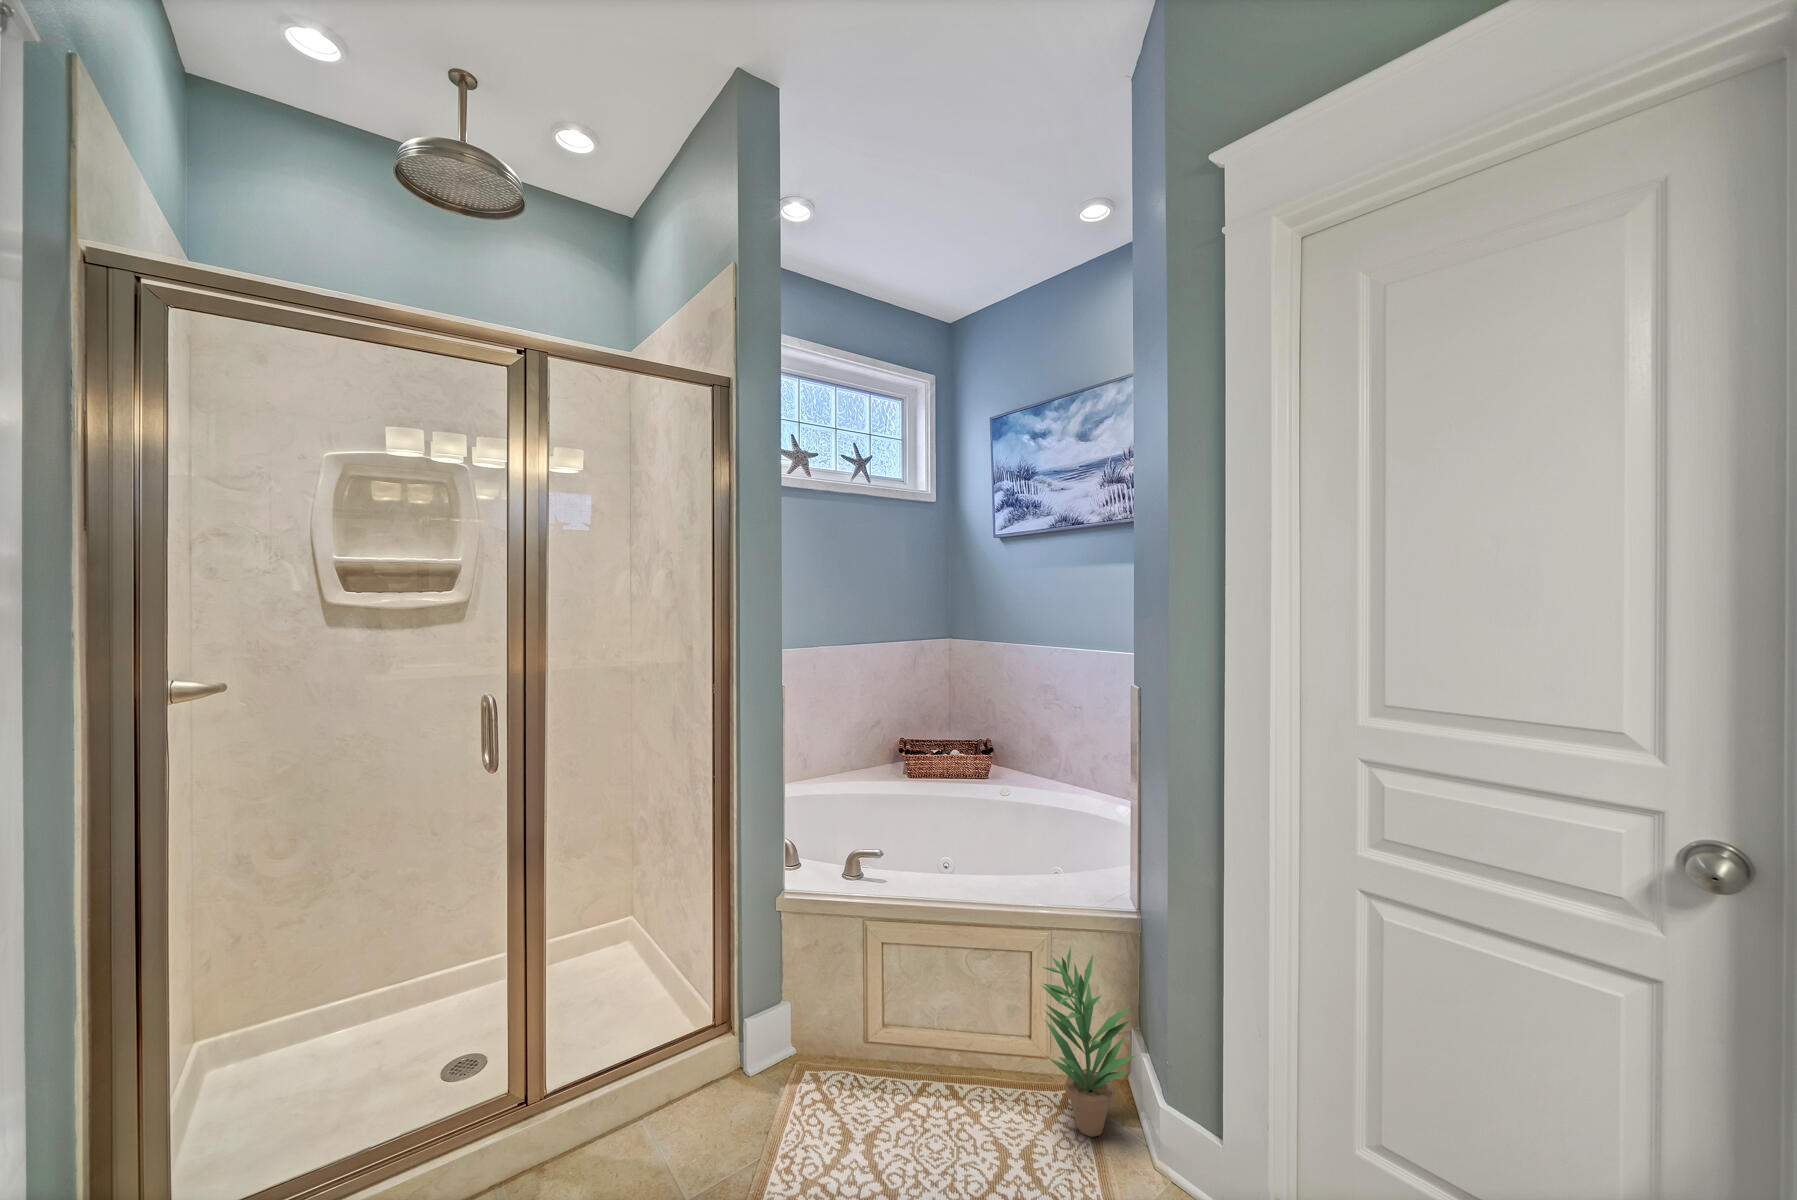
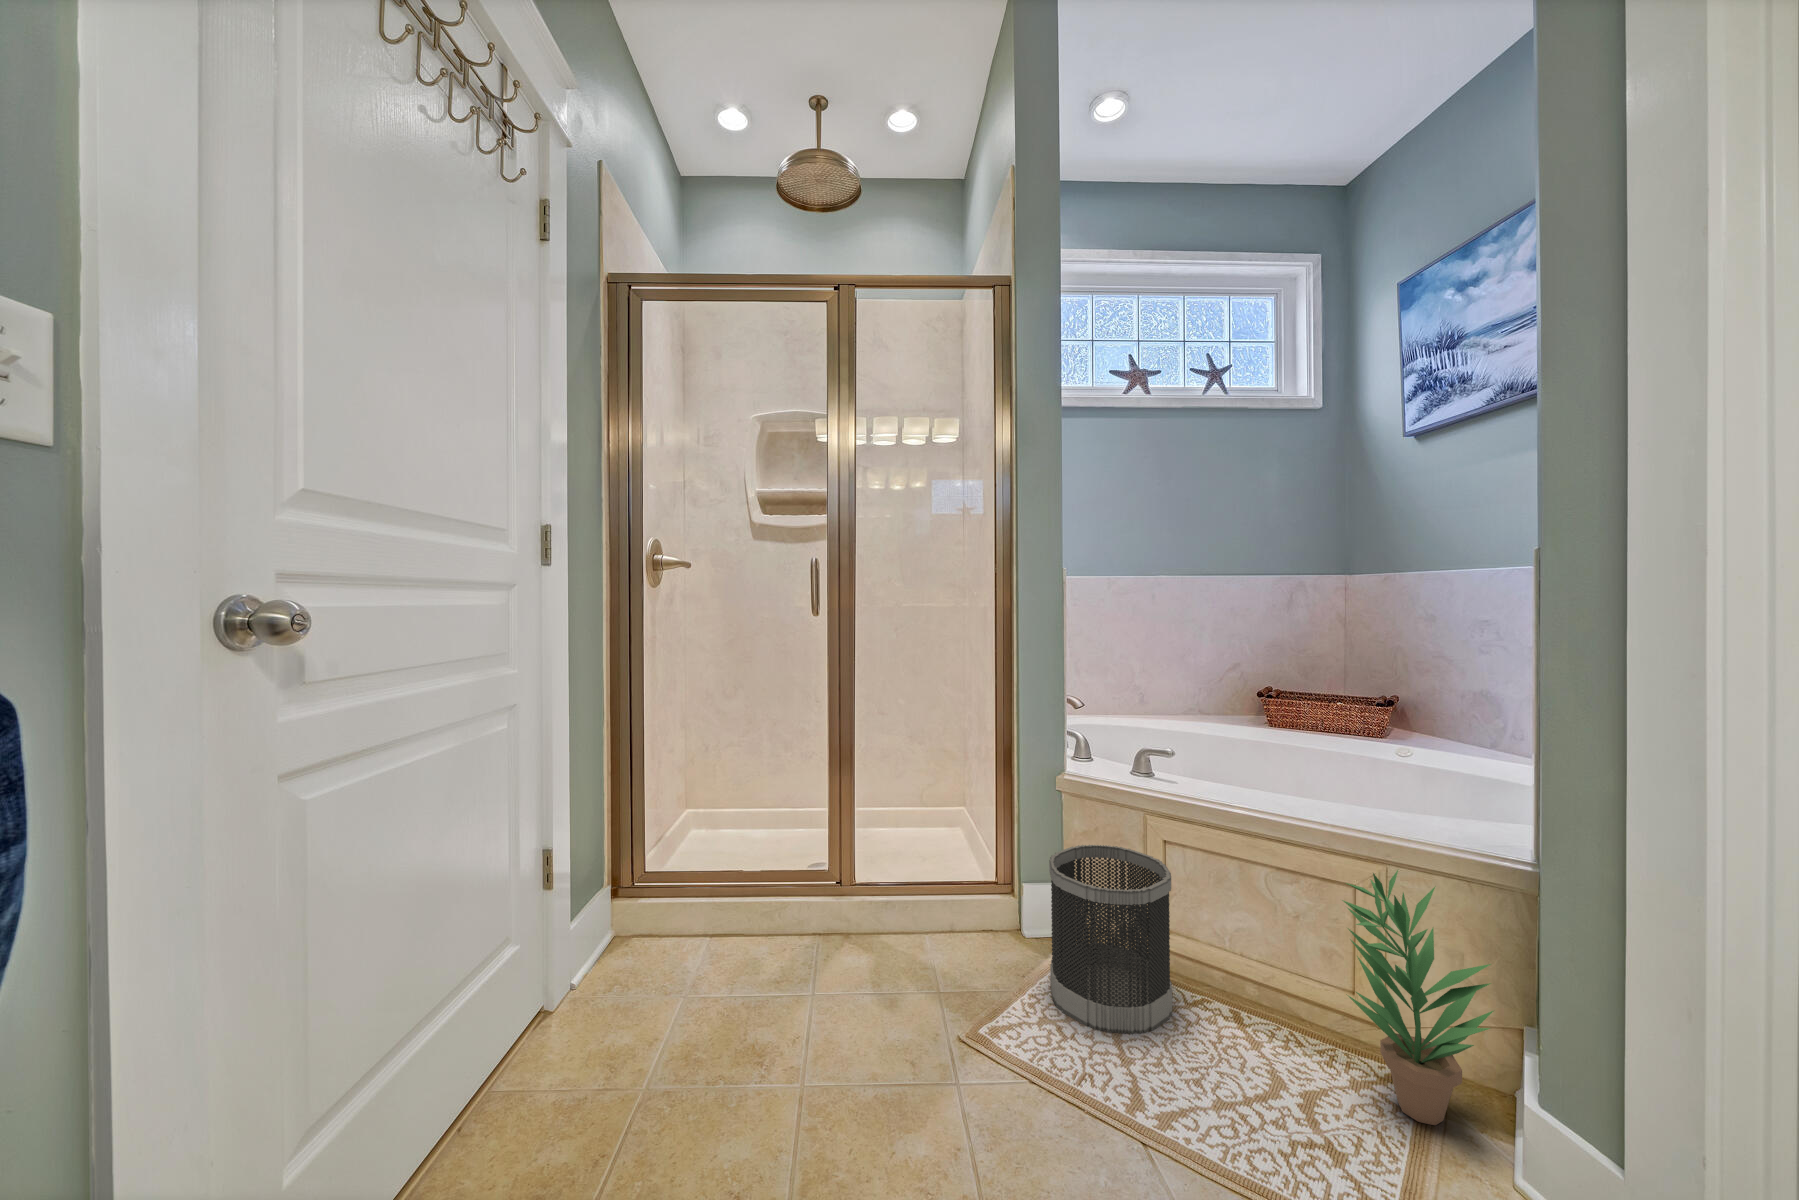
wastebasket: none [796,968,907,1166] -> present [1049,845,1172,1034]

